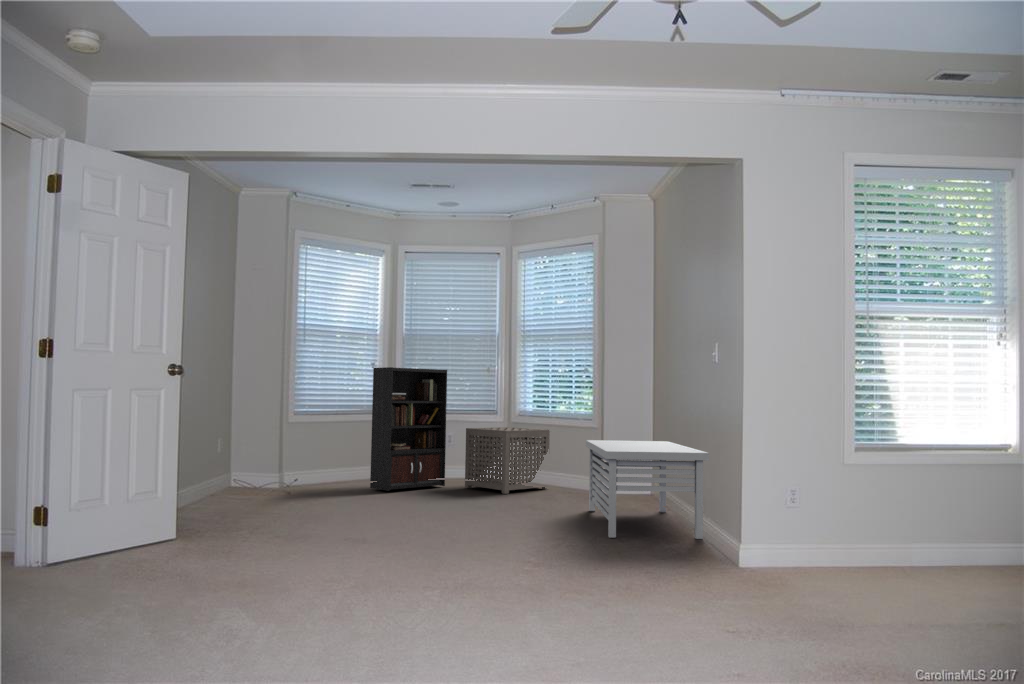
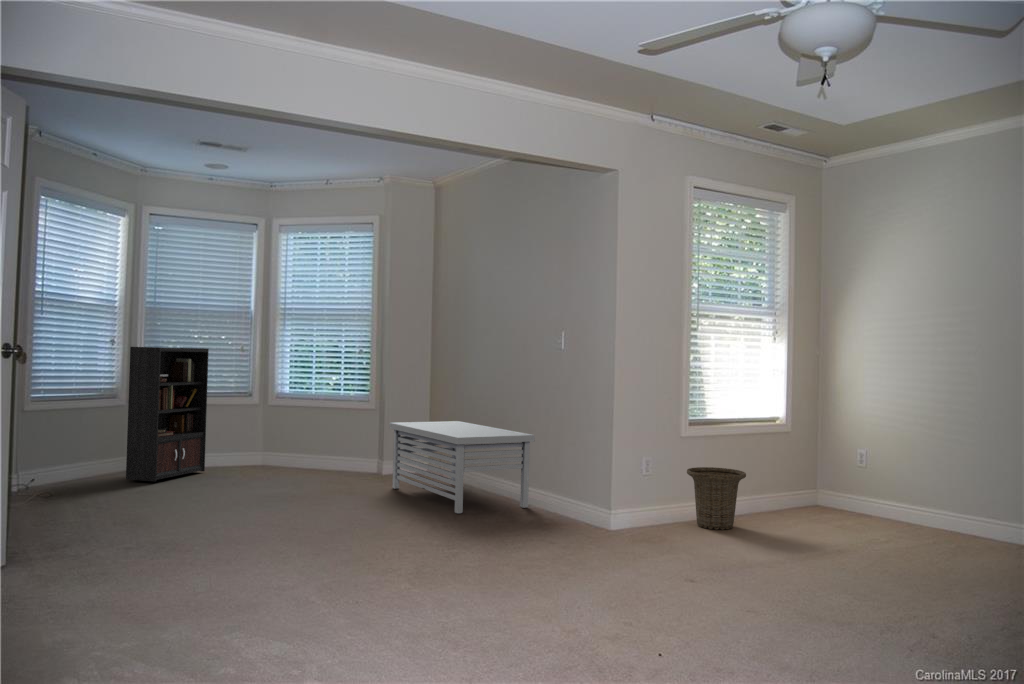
side table: present [465,427,550,494] -> none [228,407,317,476]
basket: none [879,499,969,587] -> present [687,467,746,530]

